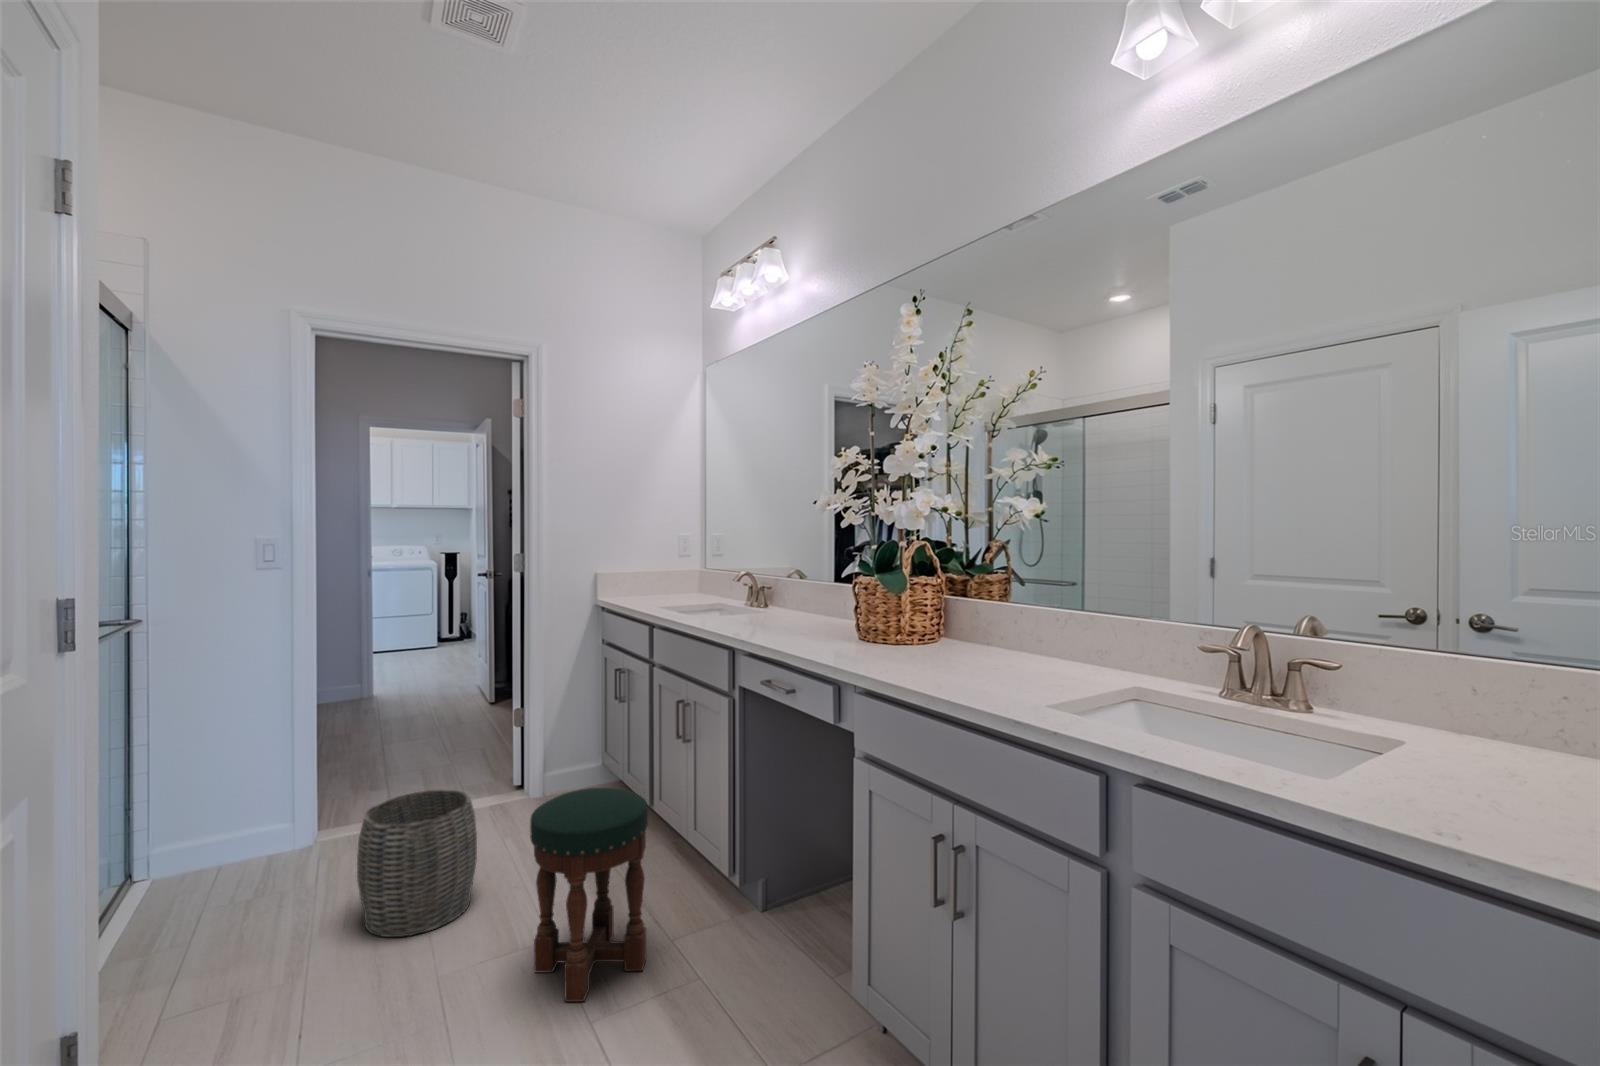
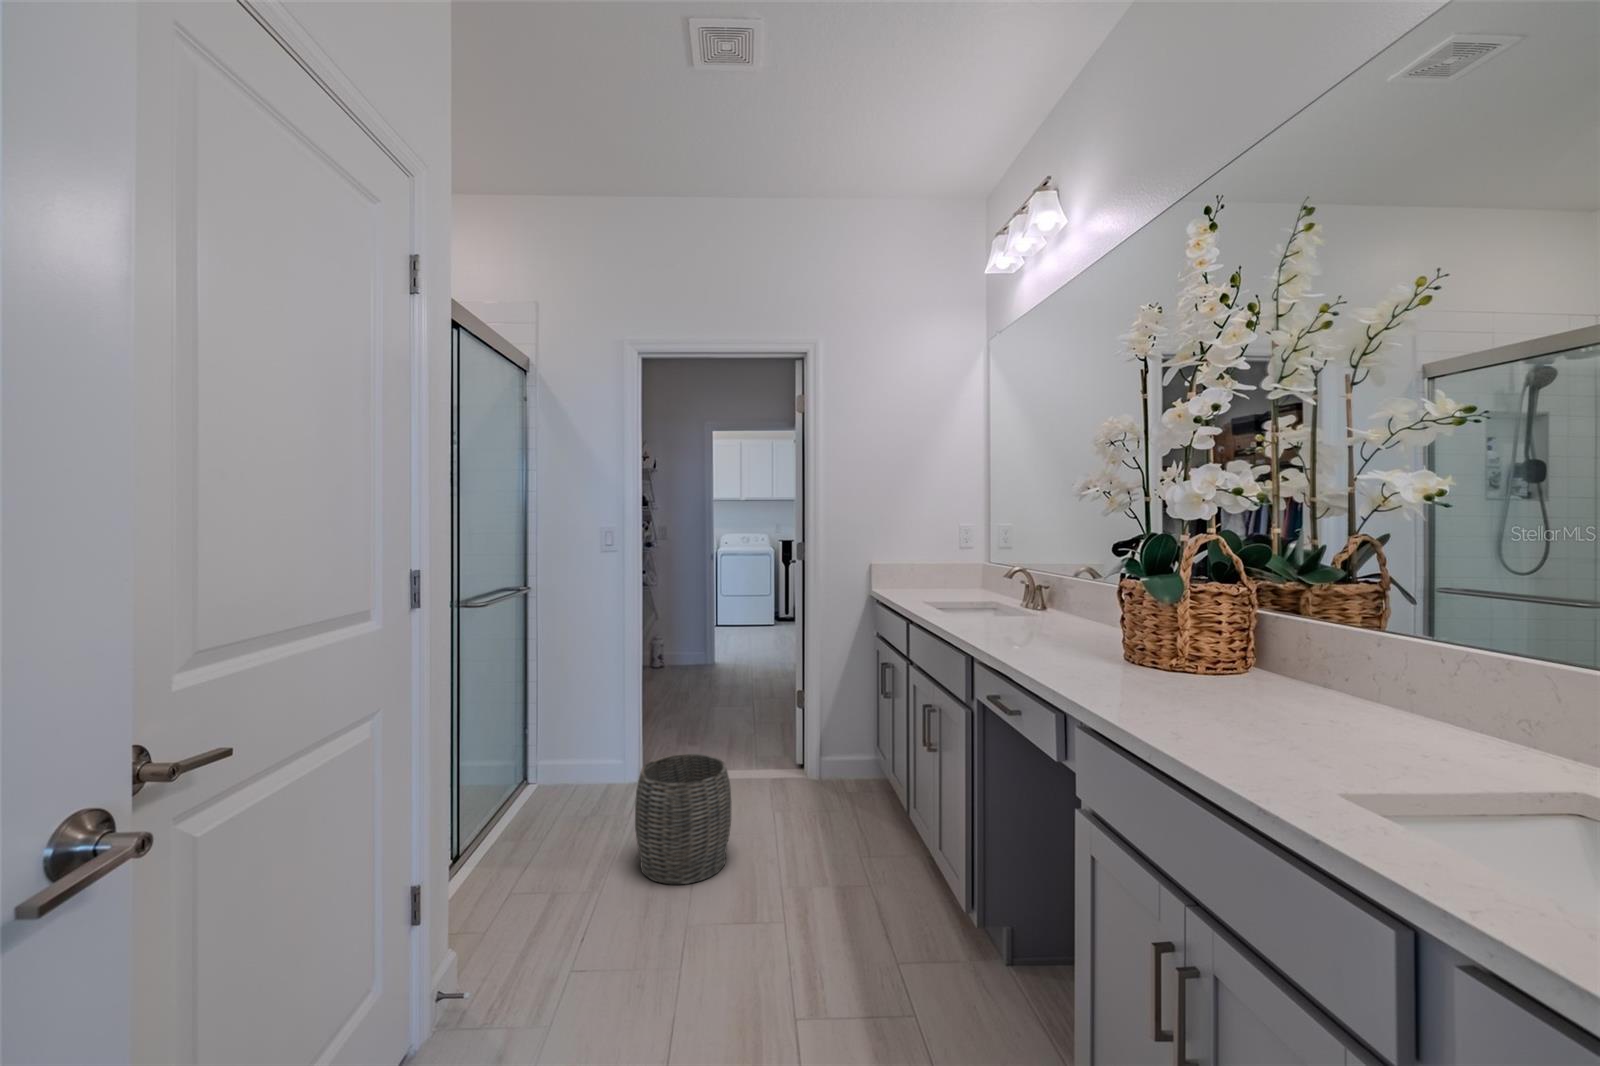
stool: present [530,788,648,1002] -> none [746,783,862,1005]

